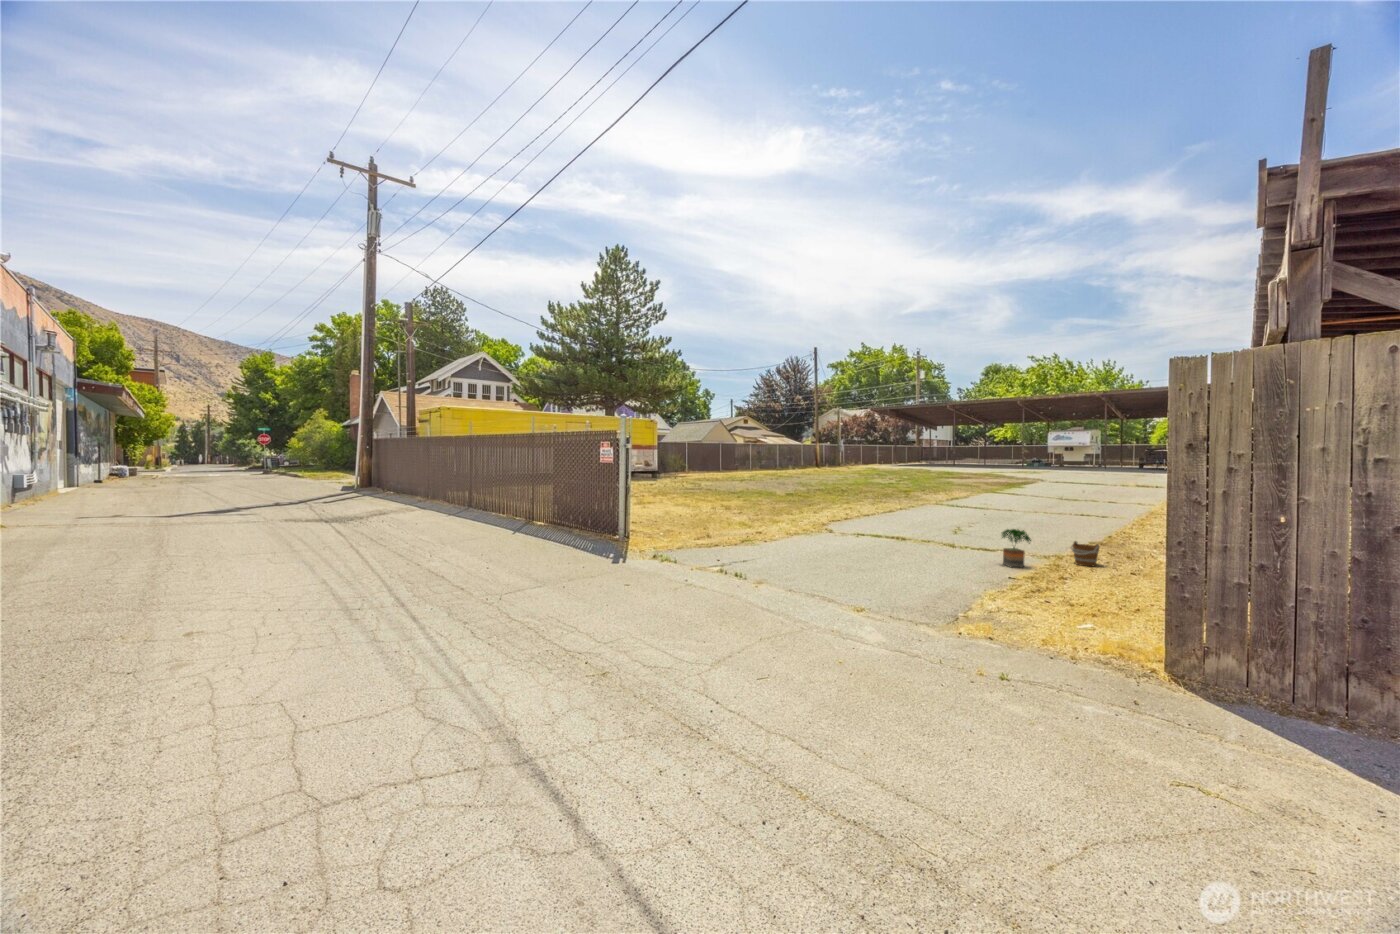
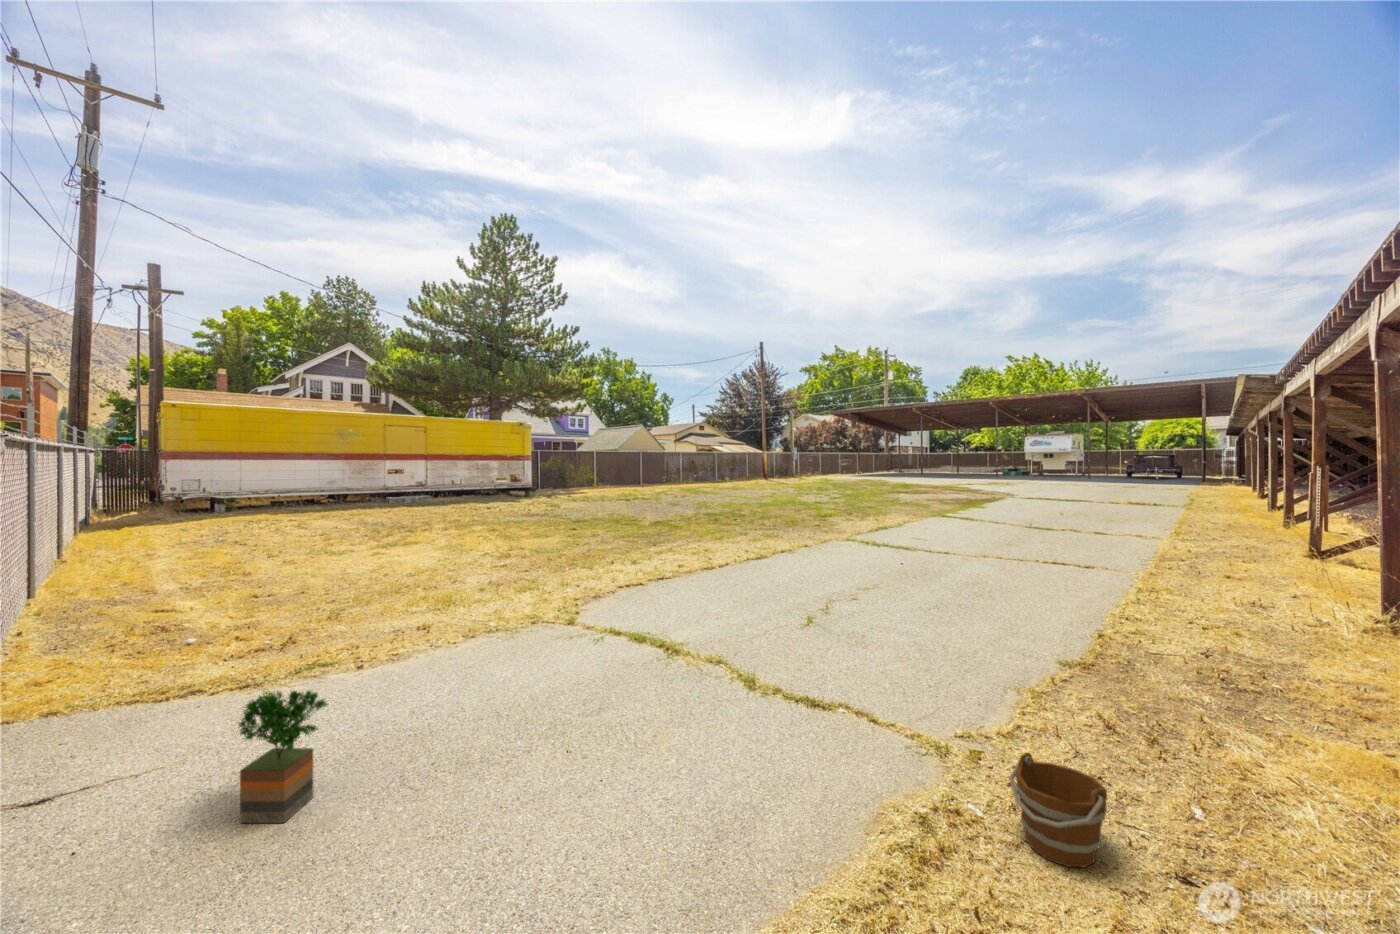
potted tree: present [1002,529,1031,567] -> present [239,691,328,823]

